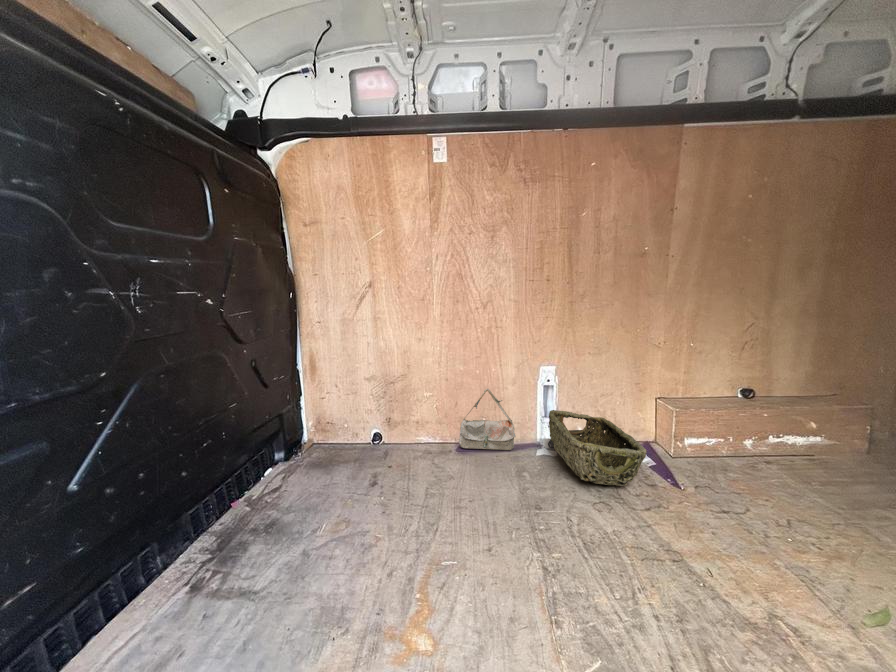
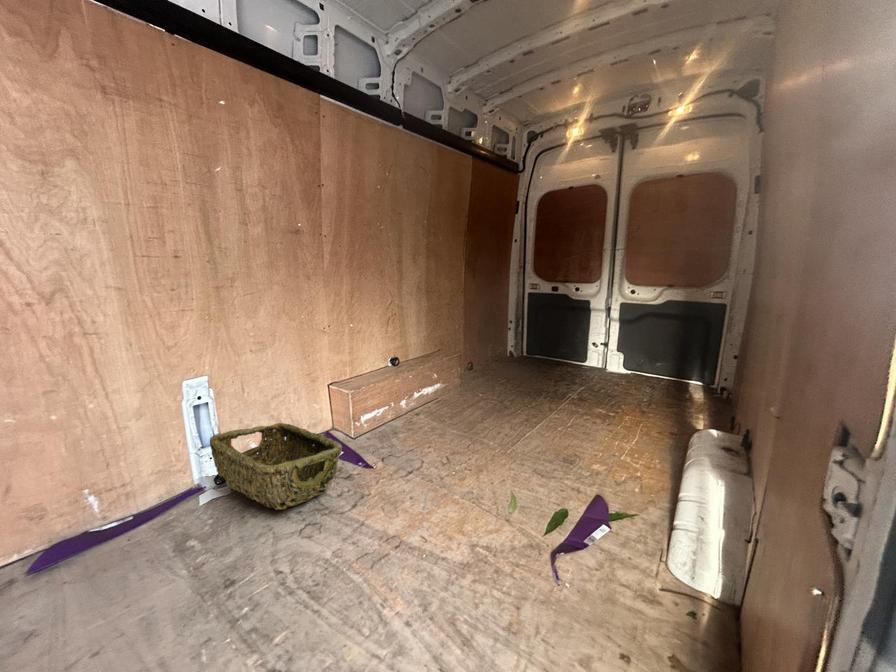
bag: present [459,388,516,450] -> none [28,438,160,562]

